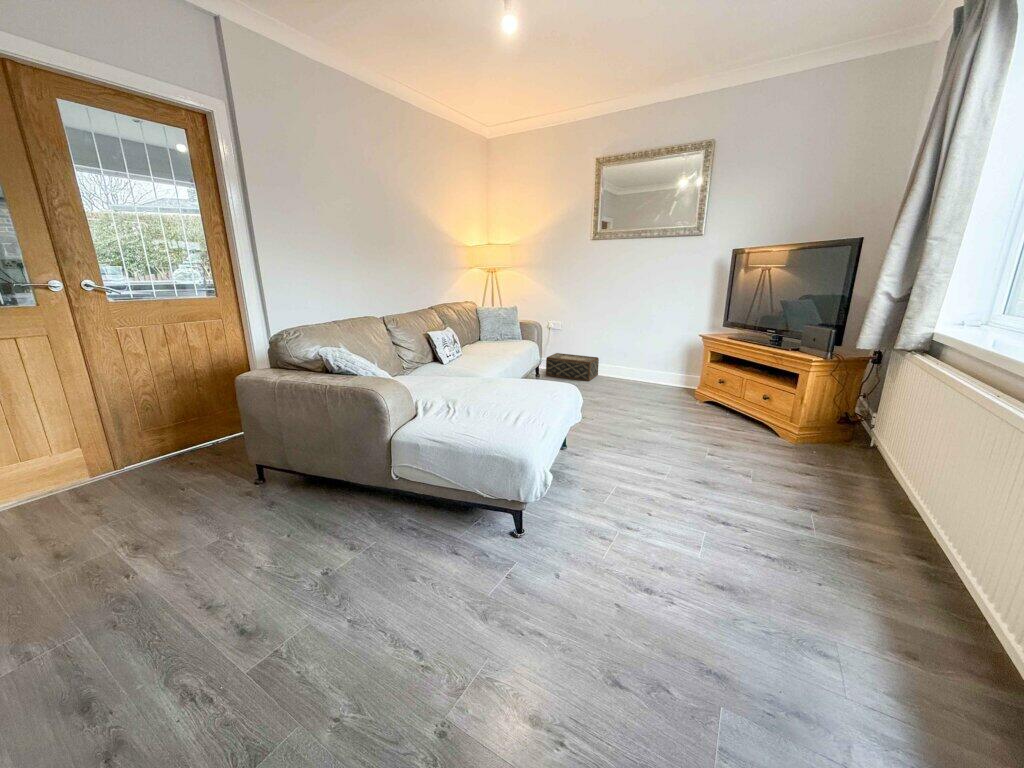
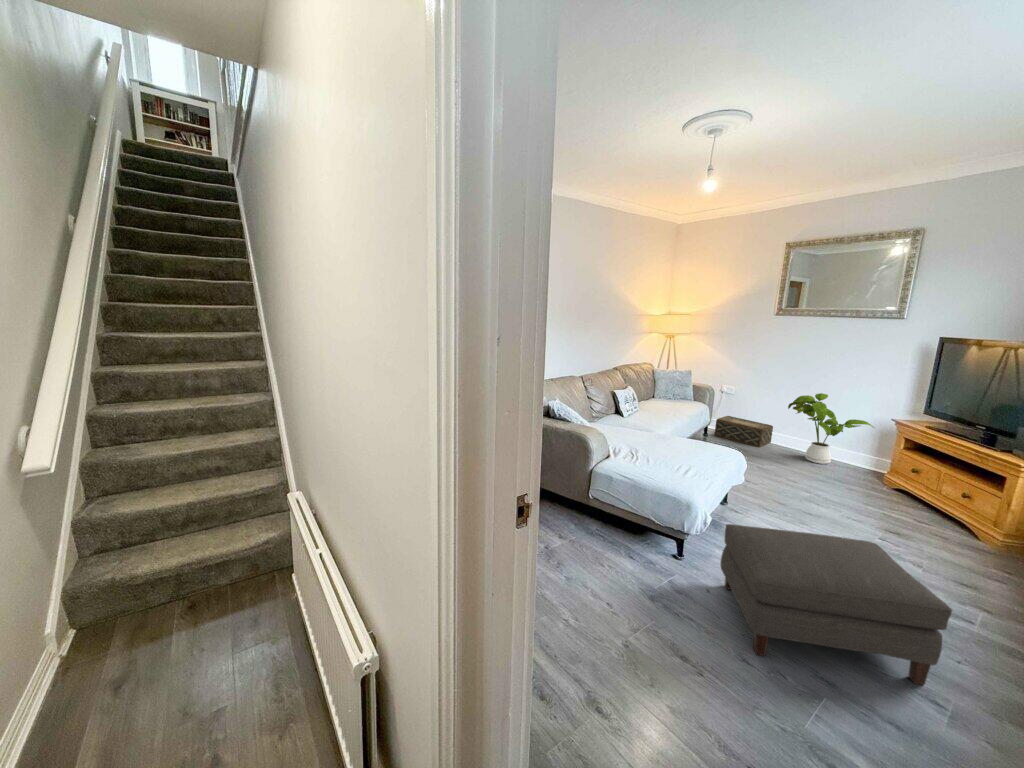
house plant: none [611,317,686,389] -> present [788,393,874,464]
ottoman: none [569,466,836,666] -> present [721,524,952,685]

